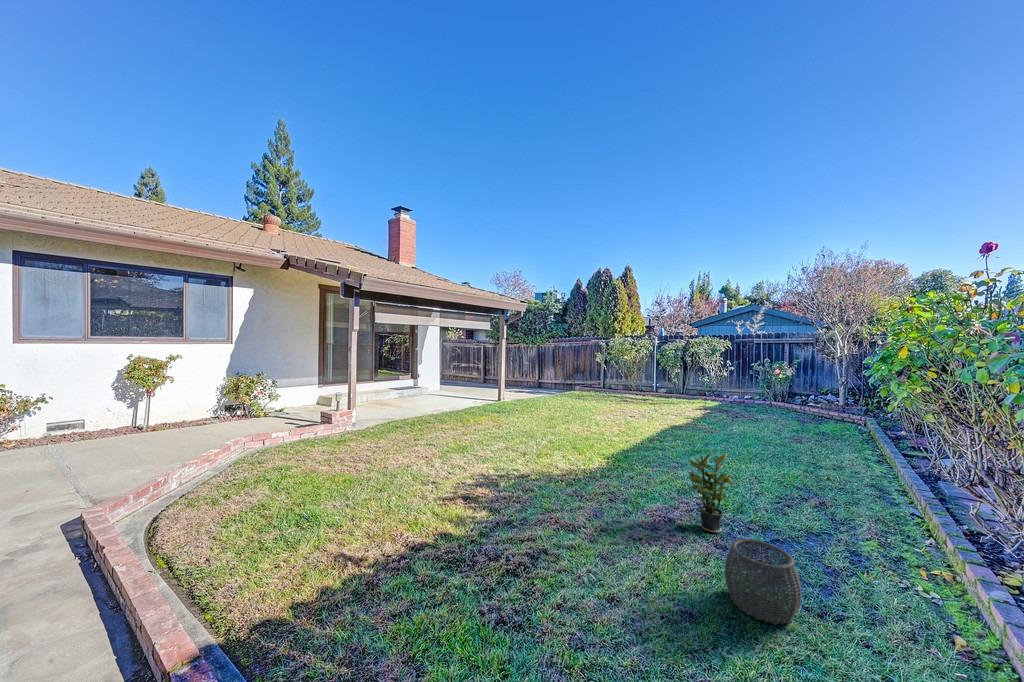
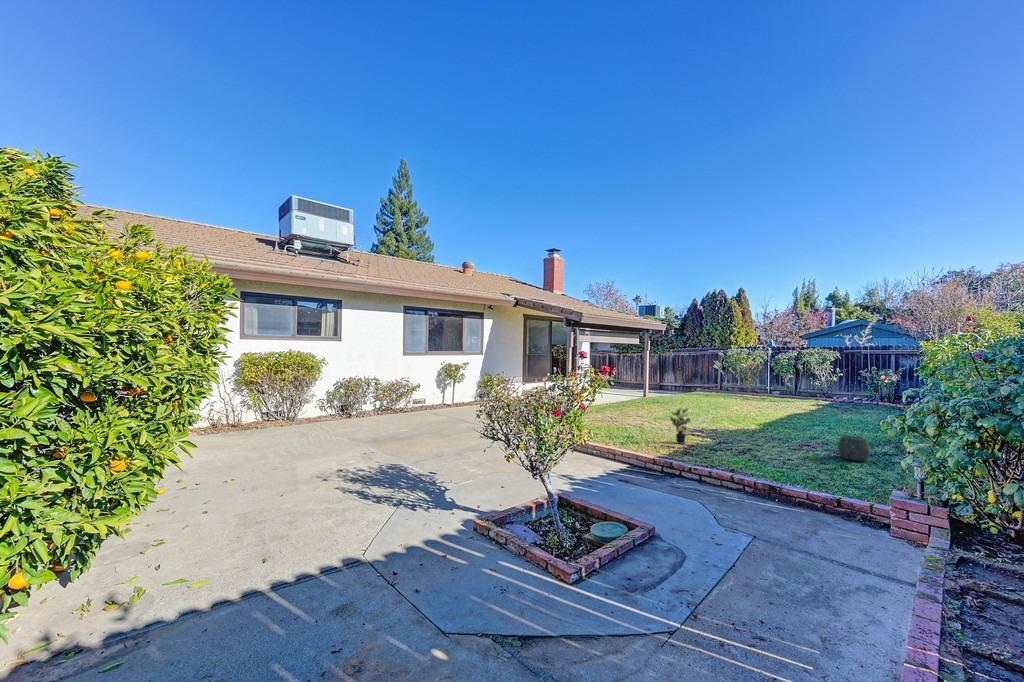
potted plant: present [688,450,733,533] -> present [670,408,691,444]

